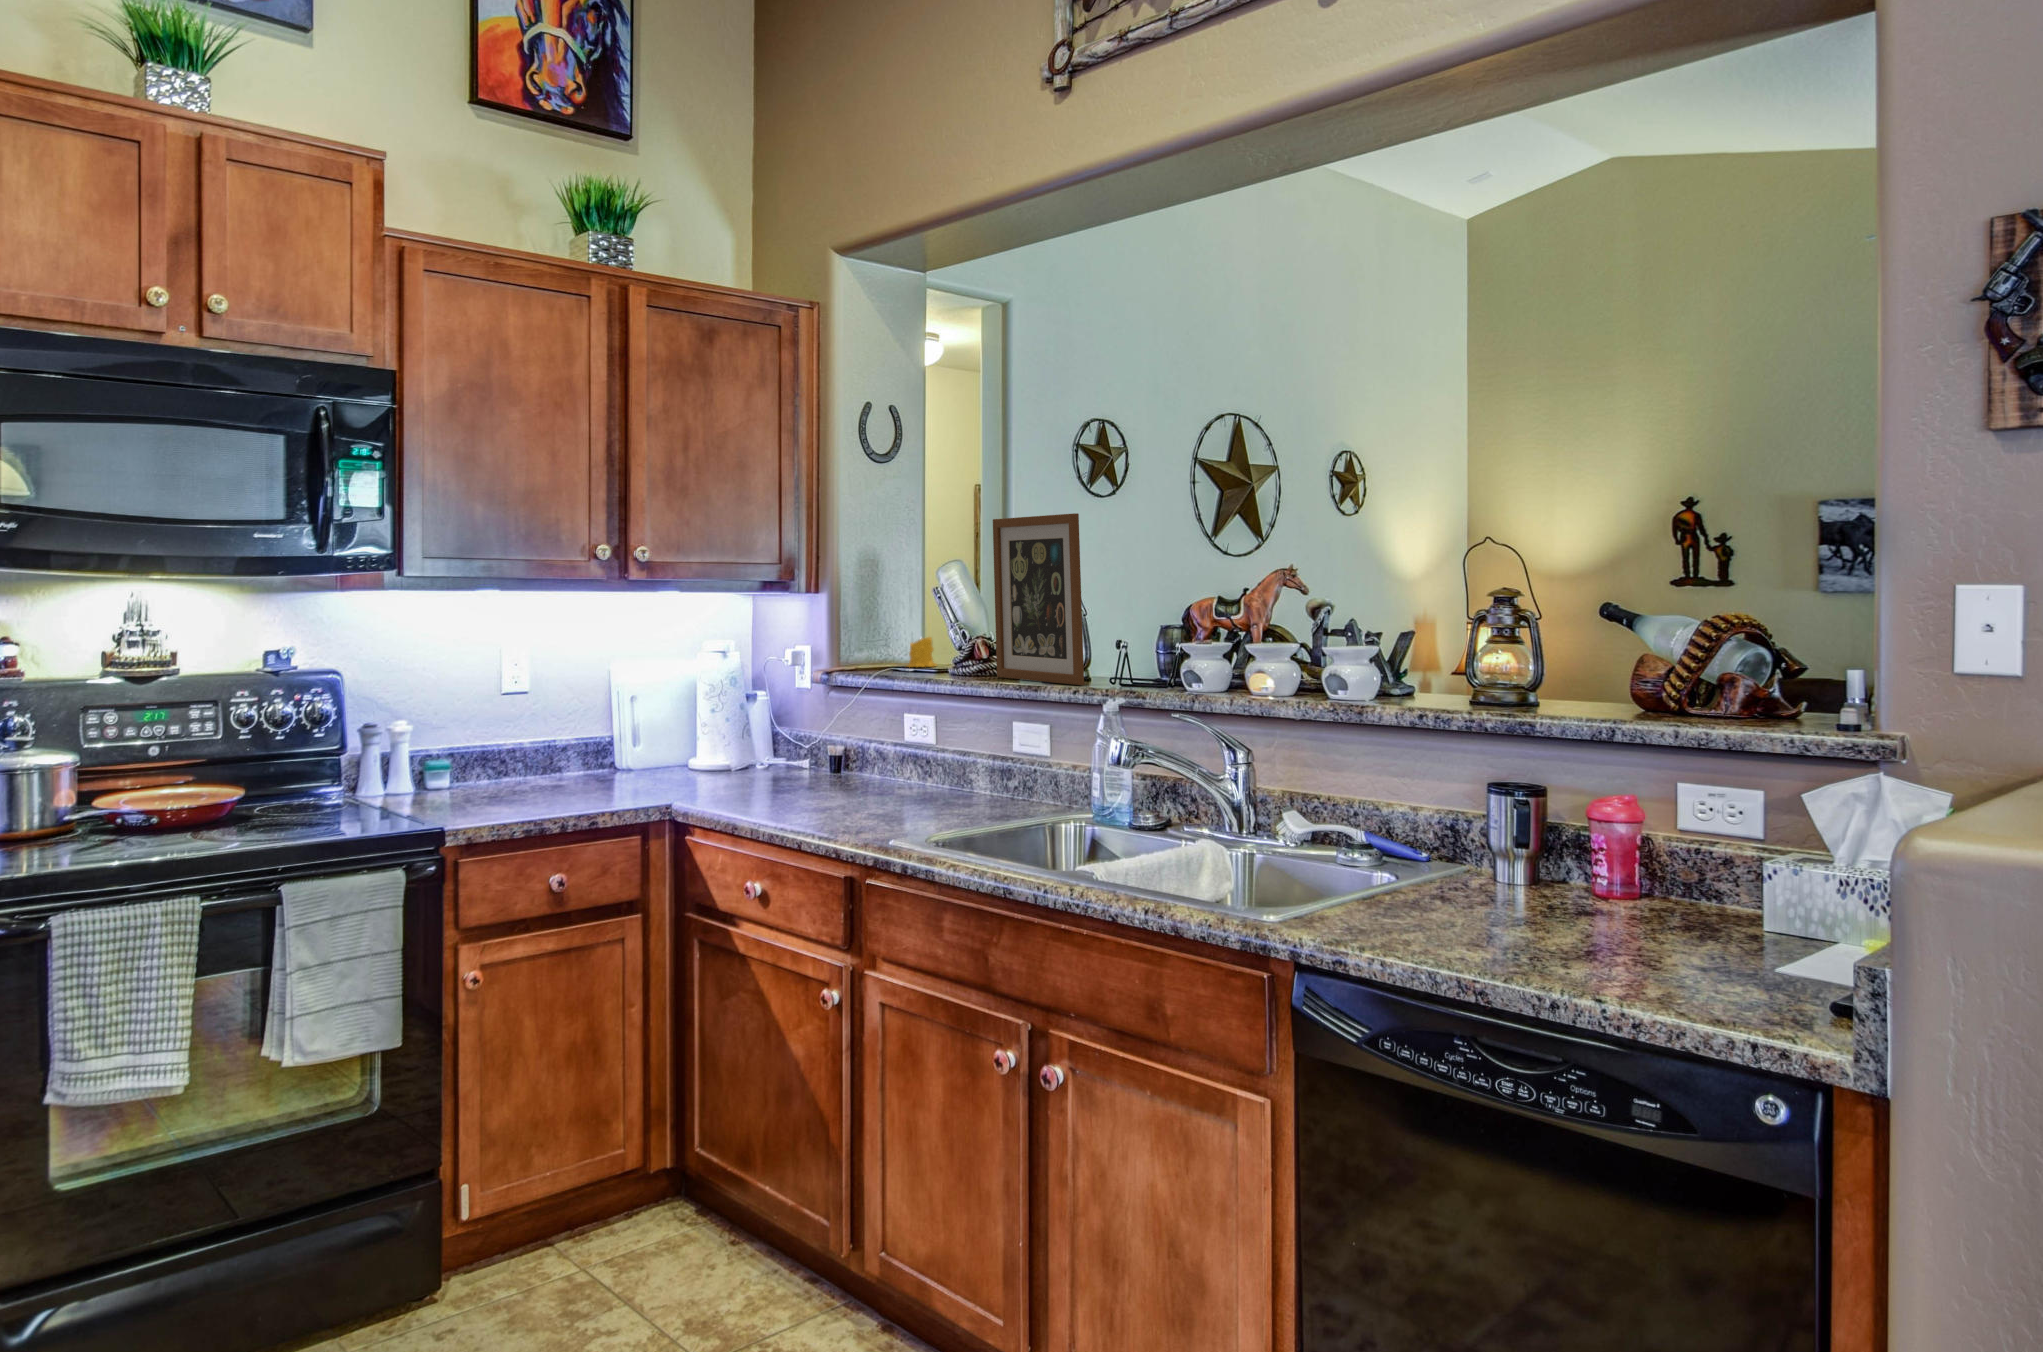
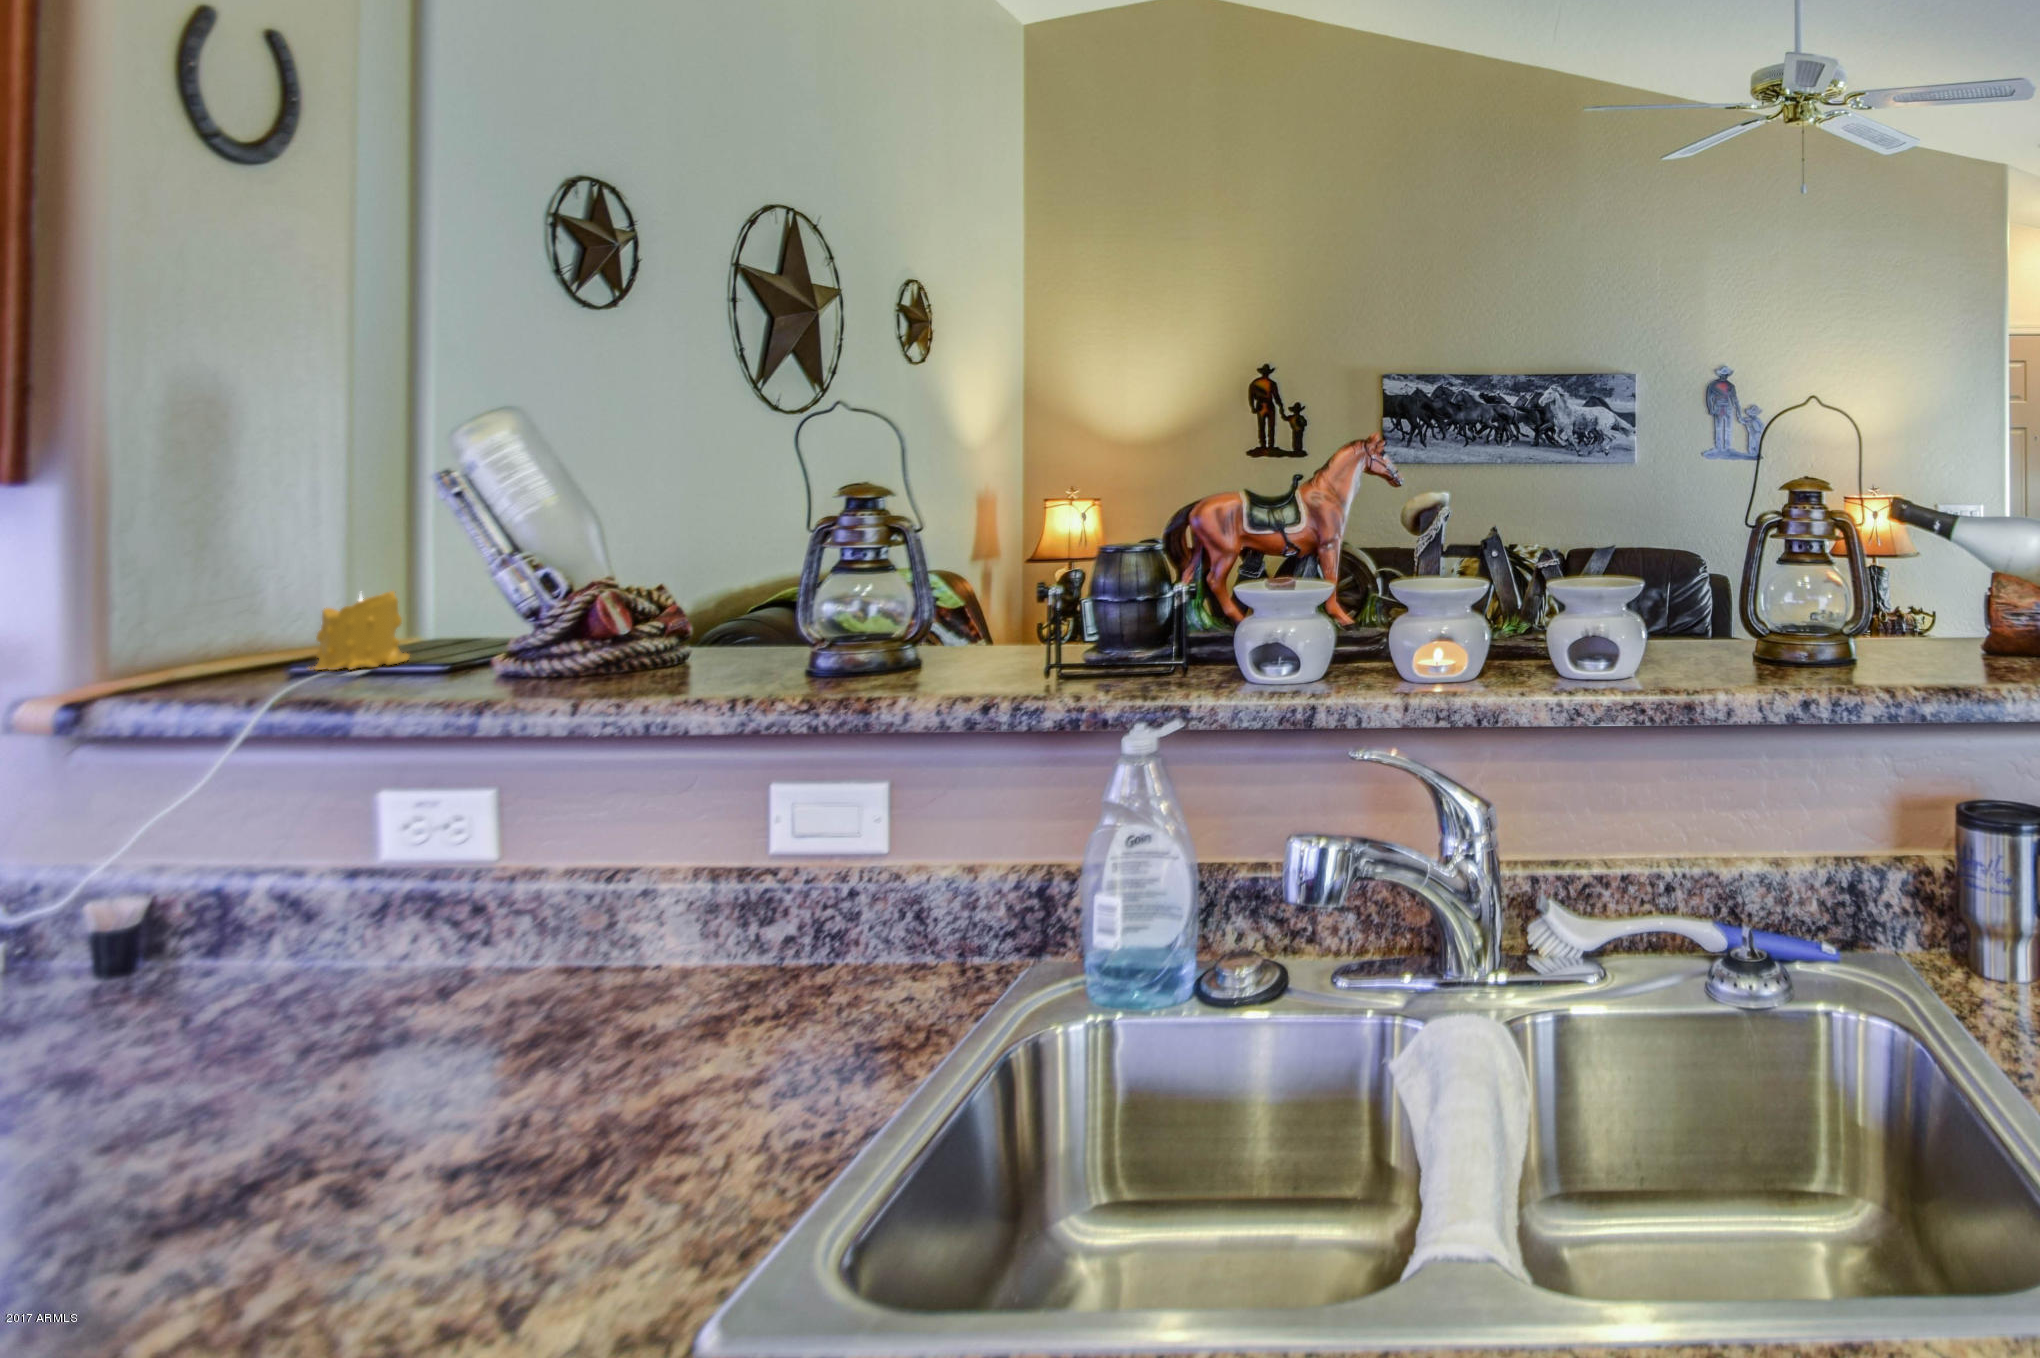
picture frame: present [993,513,1084,685] -> none [685,314,983,693]

